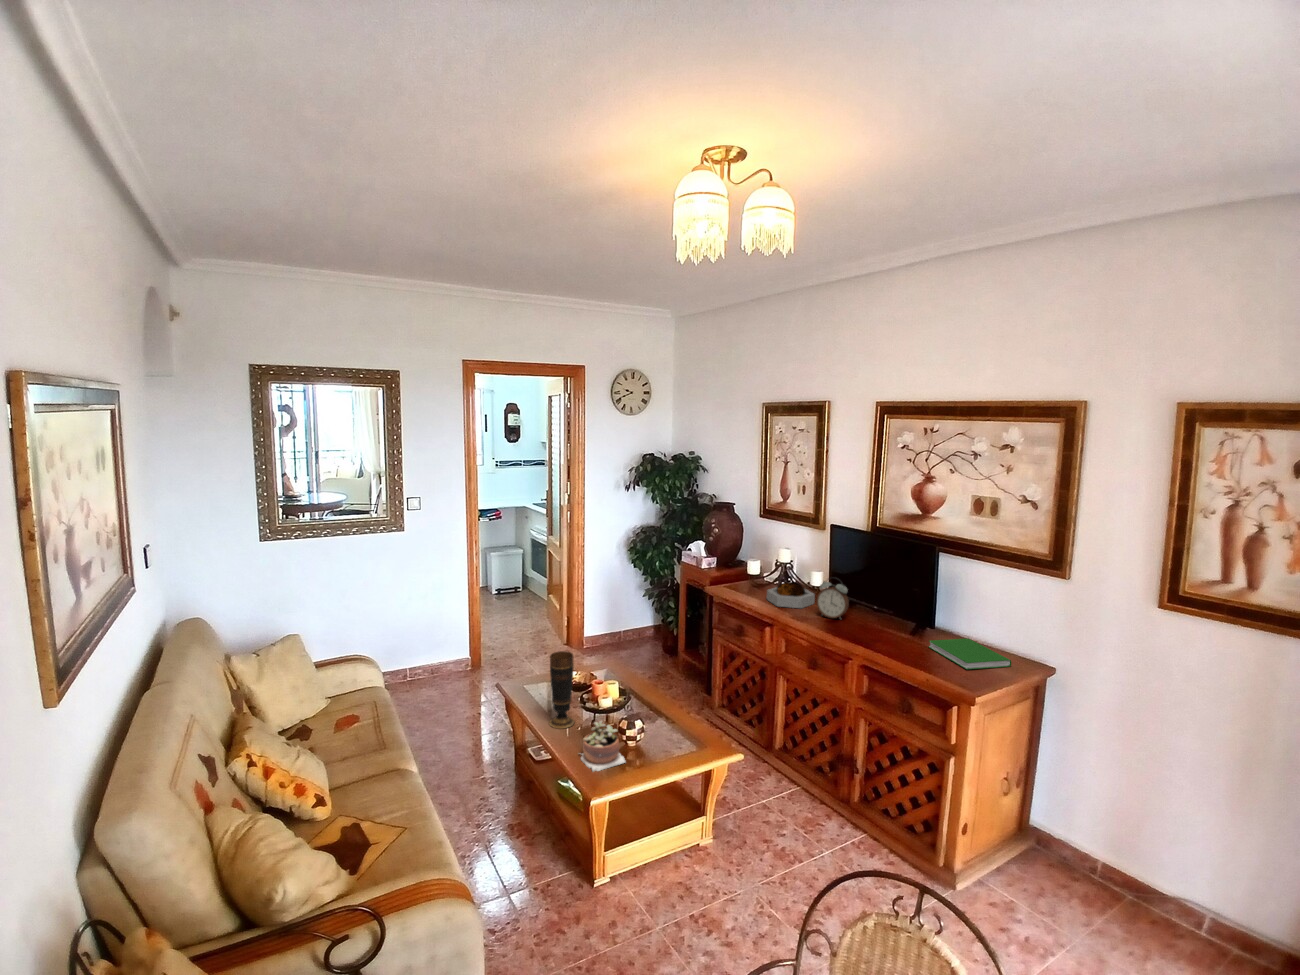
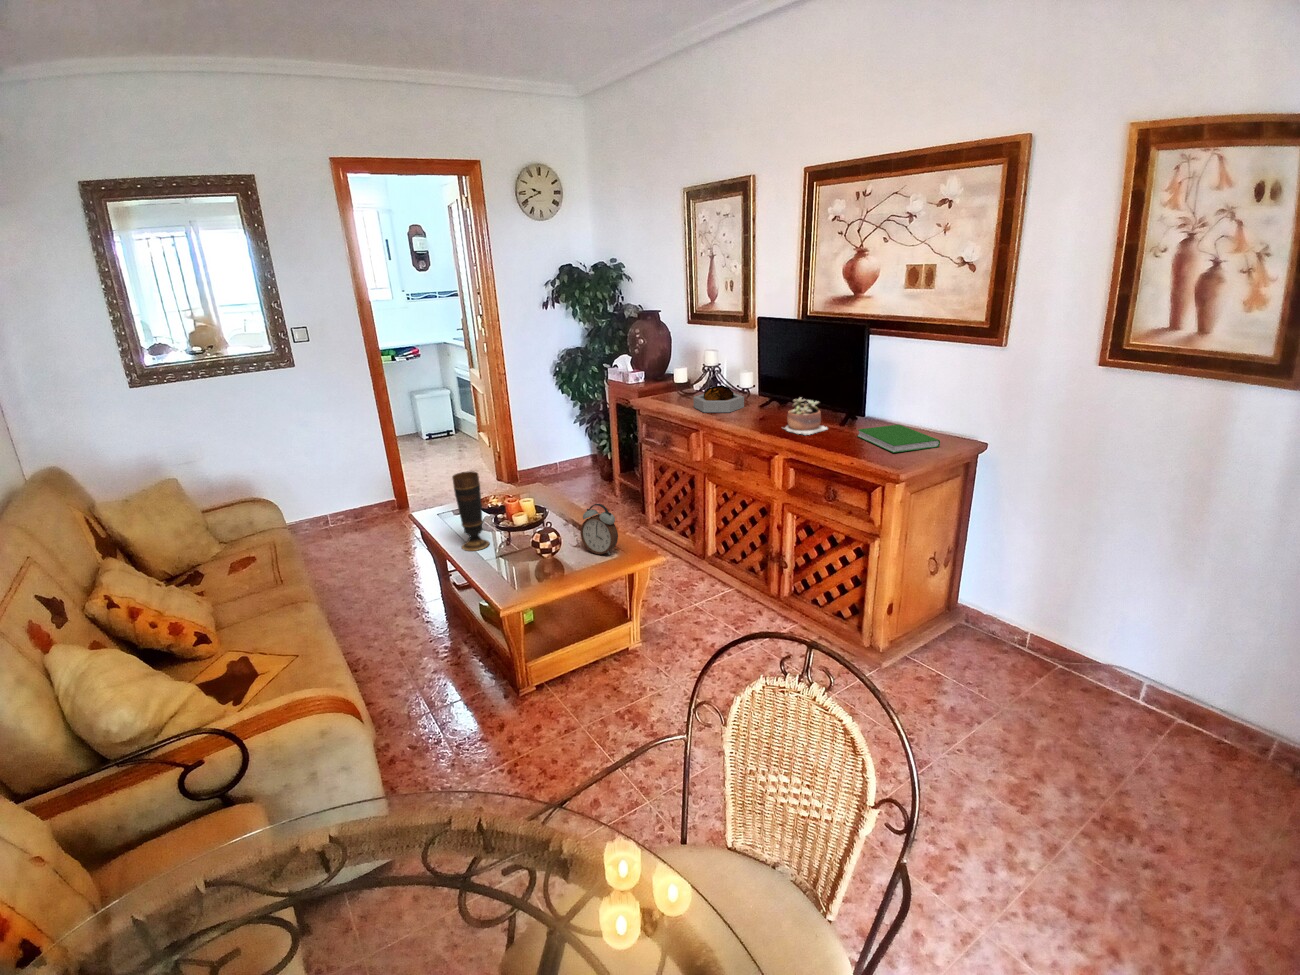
alarm clock: present [816,578,849,618] -> present [580,504,618,555]
succulent plant: present [581,721,625,771] -> present [785,397,827,435]

